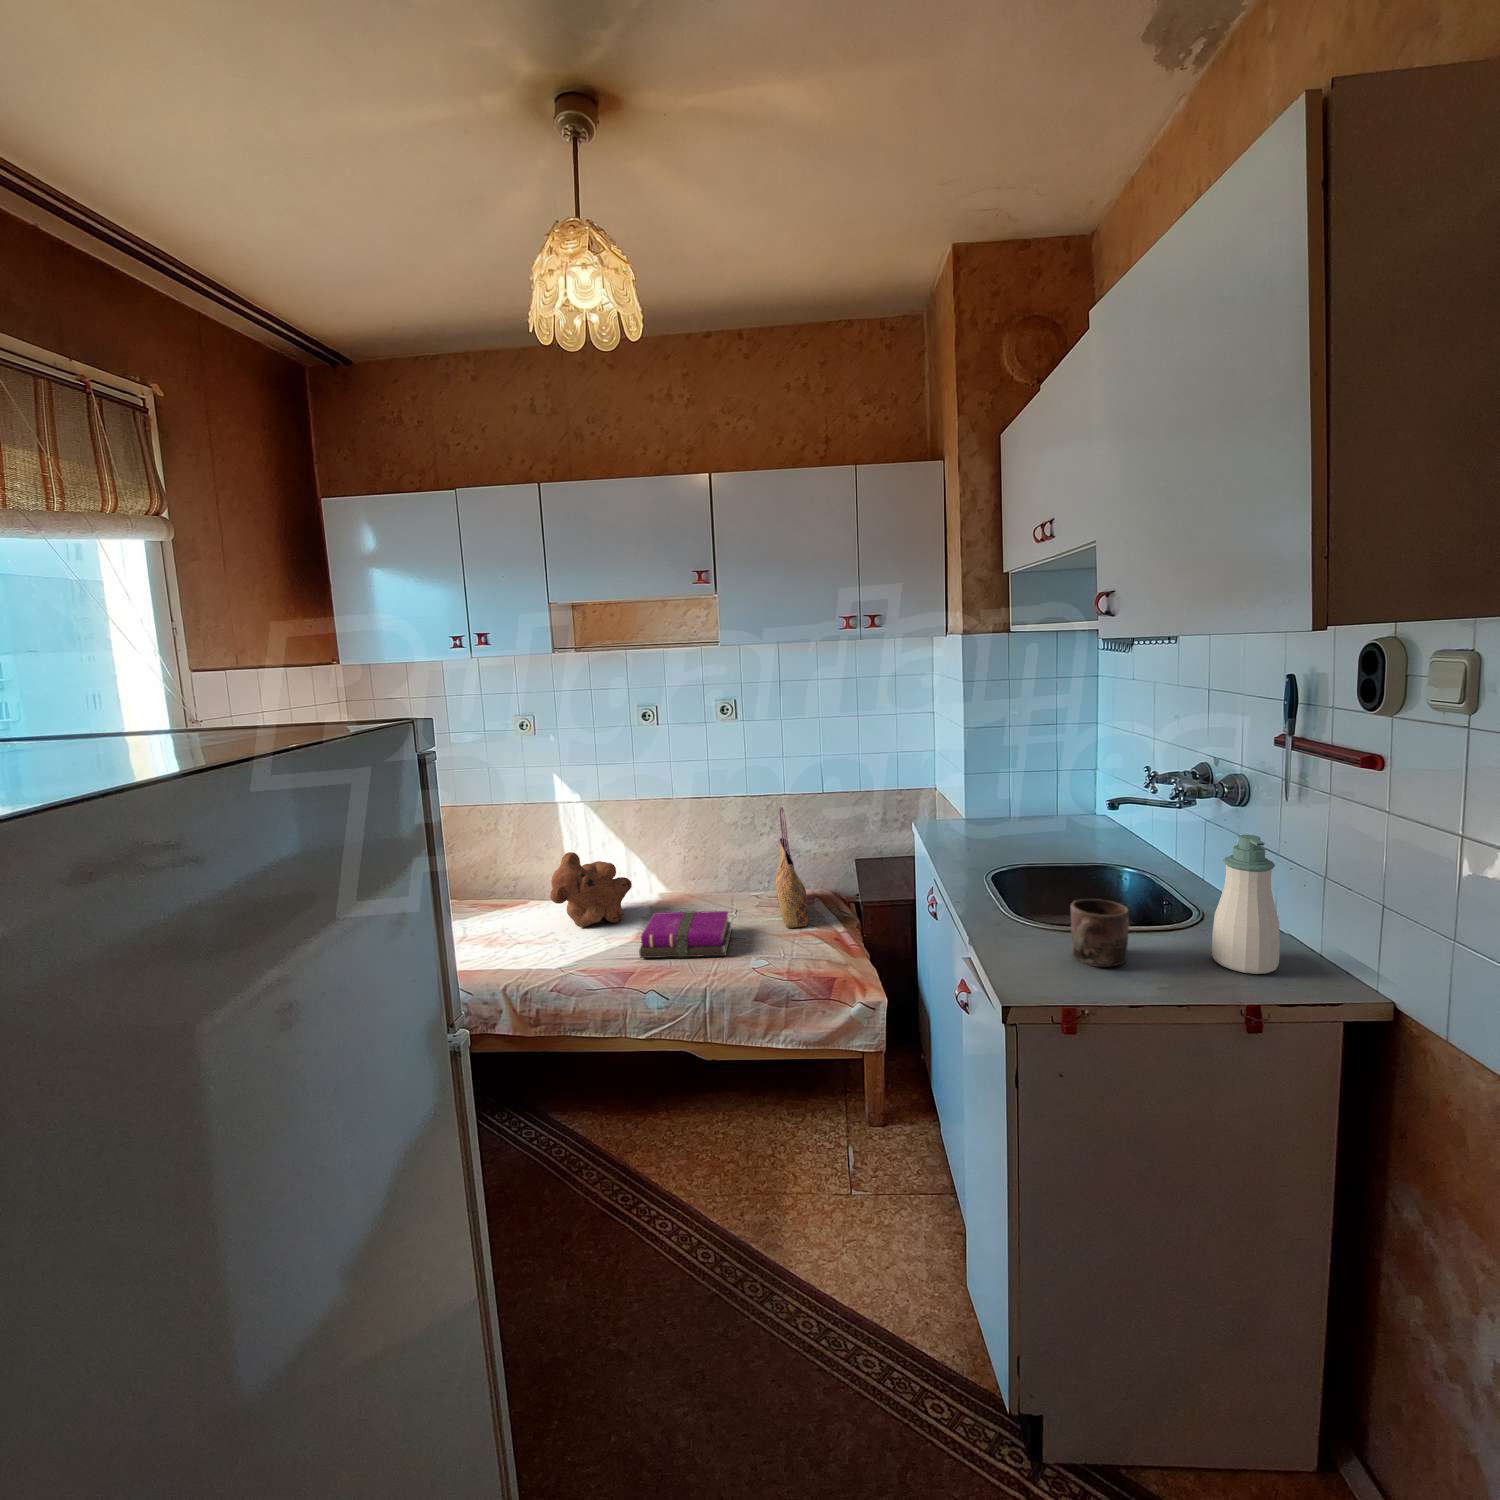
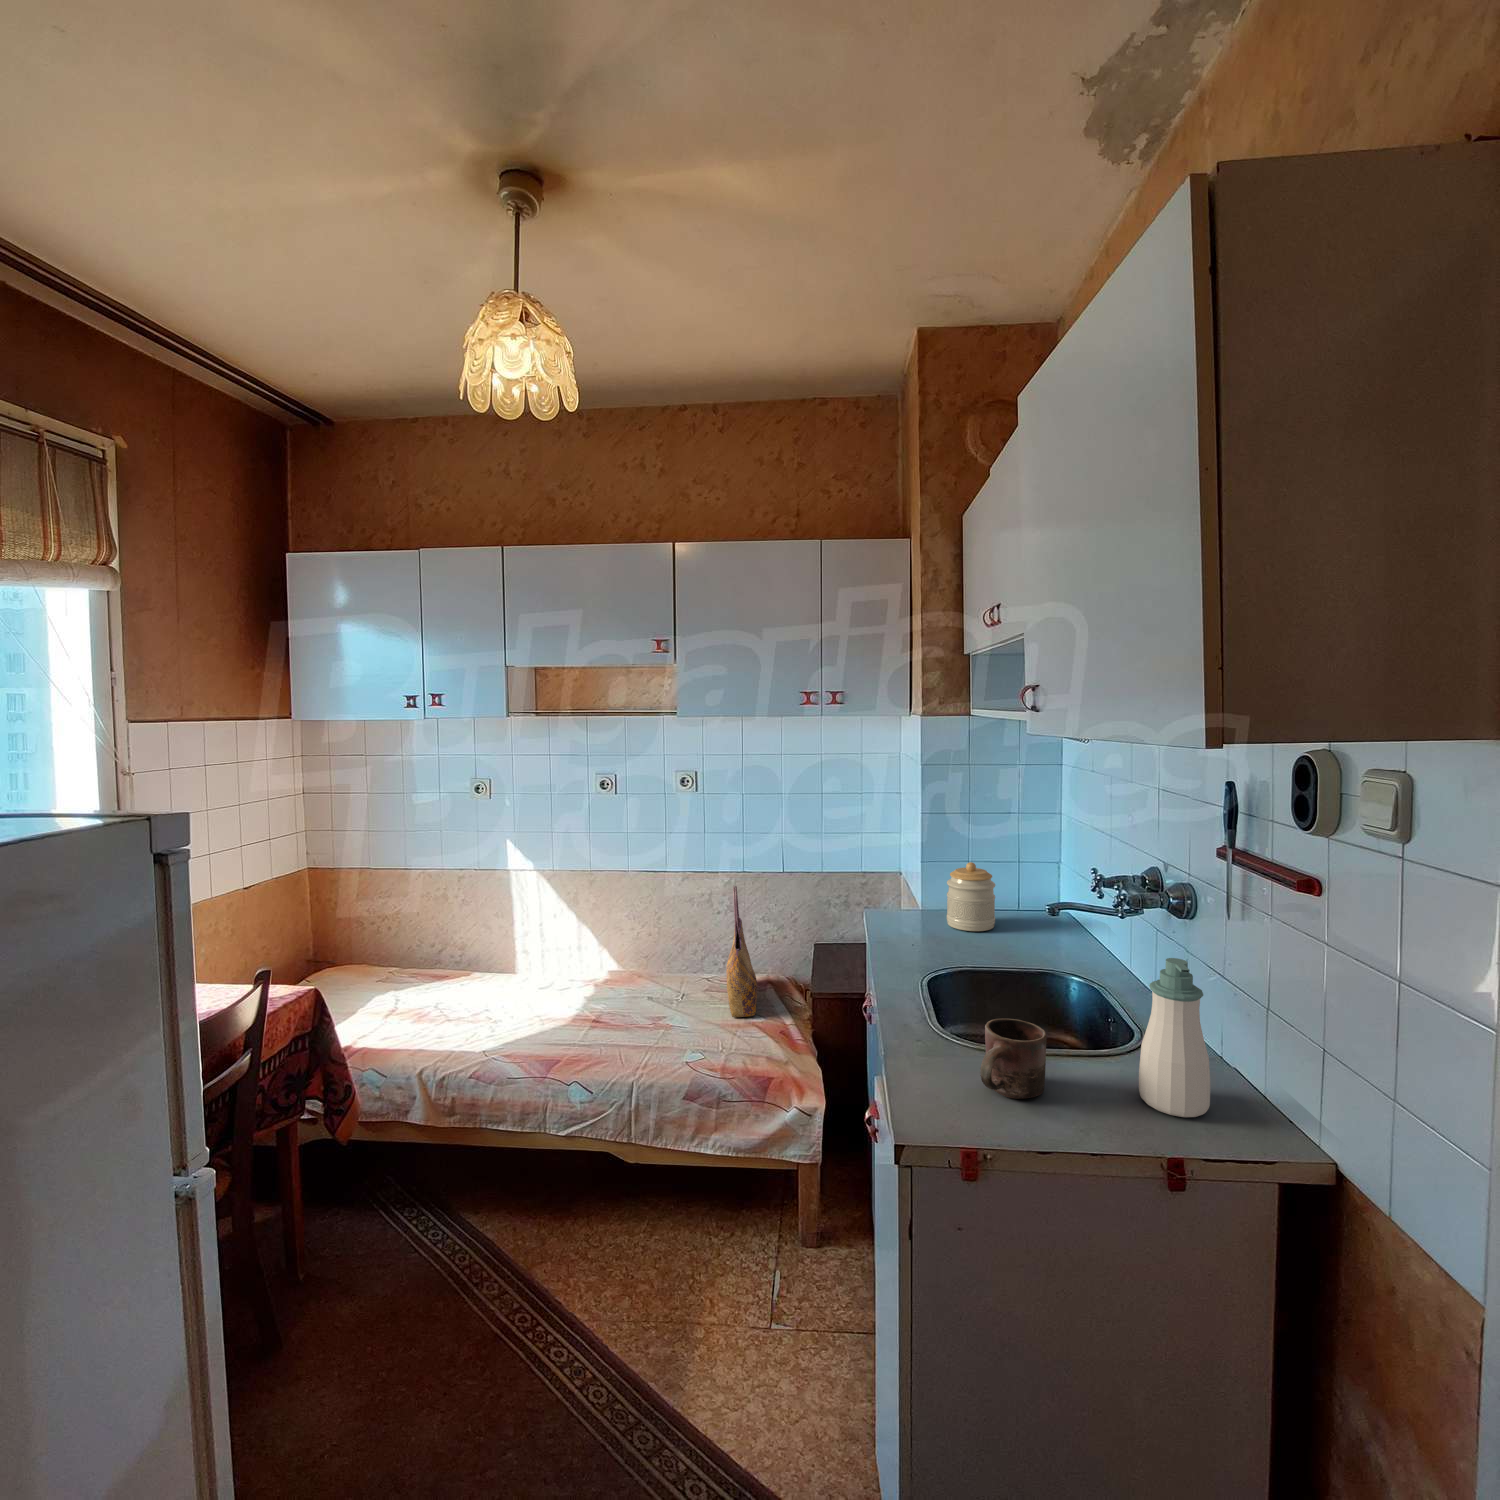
jar: none [993,771,1039,834] -> present [947,862,995,931]
teddy bear: present [550,852,632,927] -> none [485,924,576,1004]
notebook: present [639,911,731,958] -> none [569,993,674,1046]

